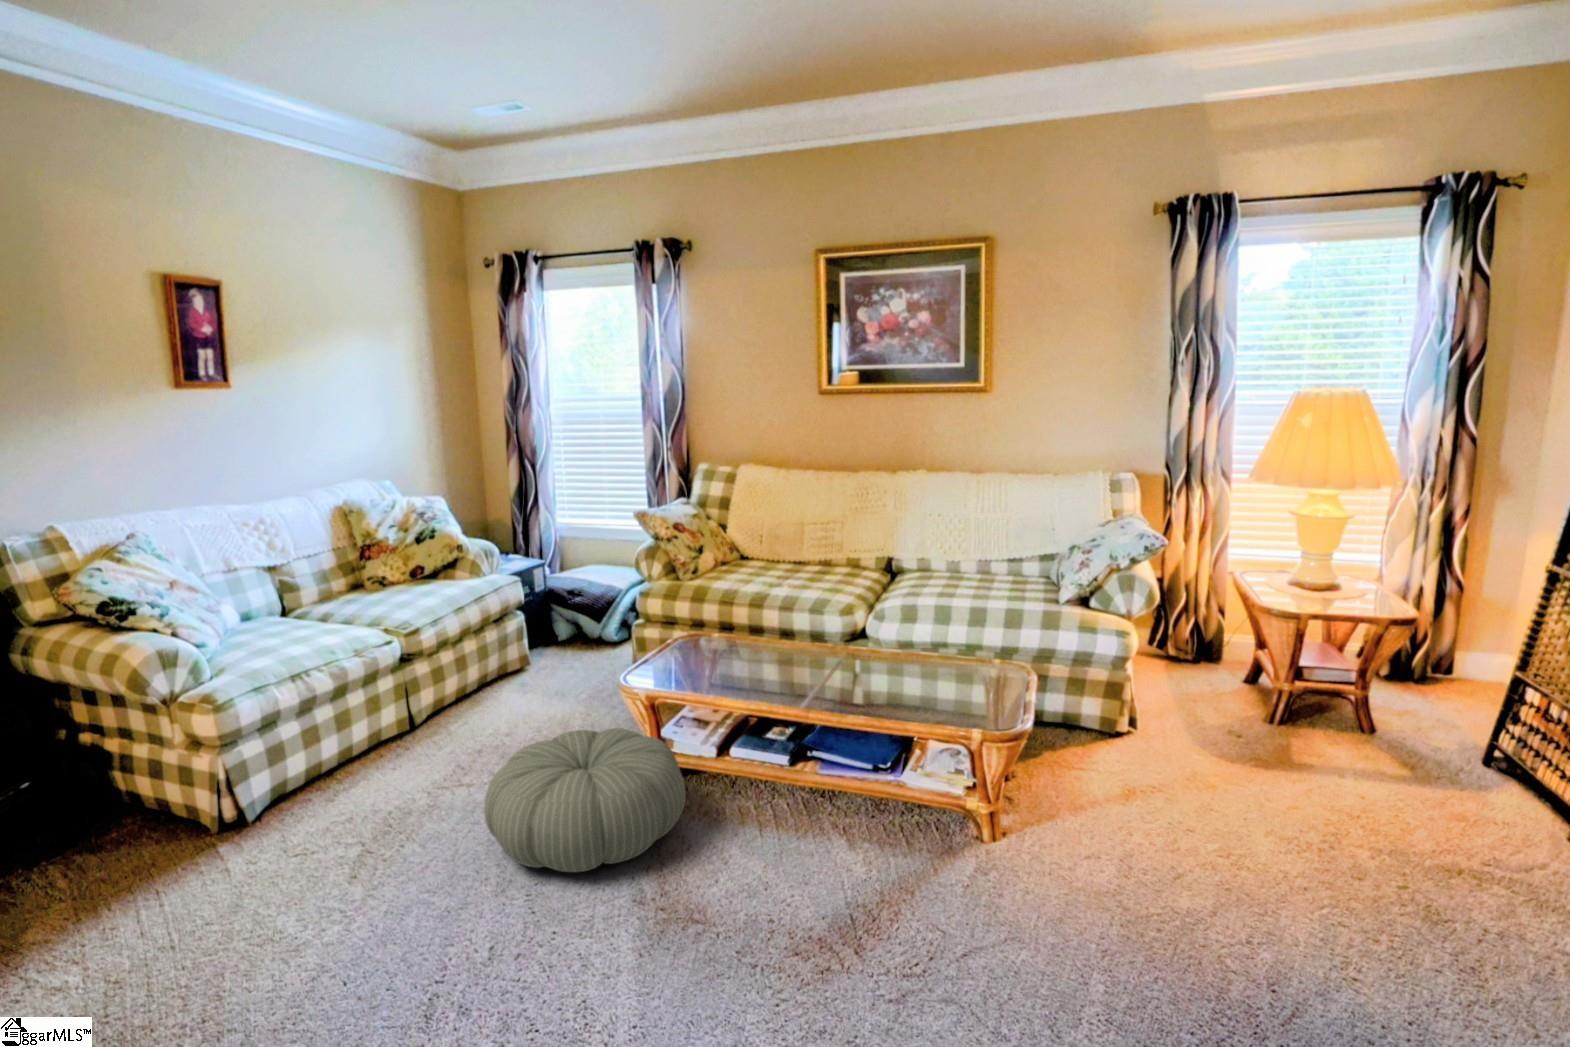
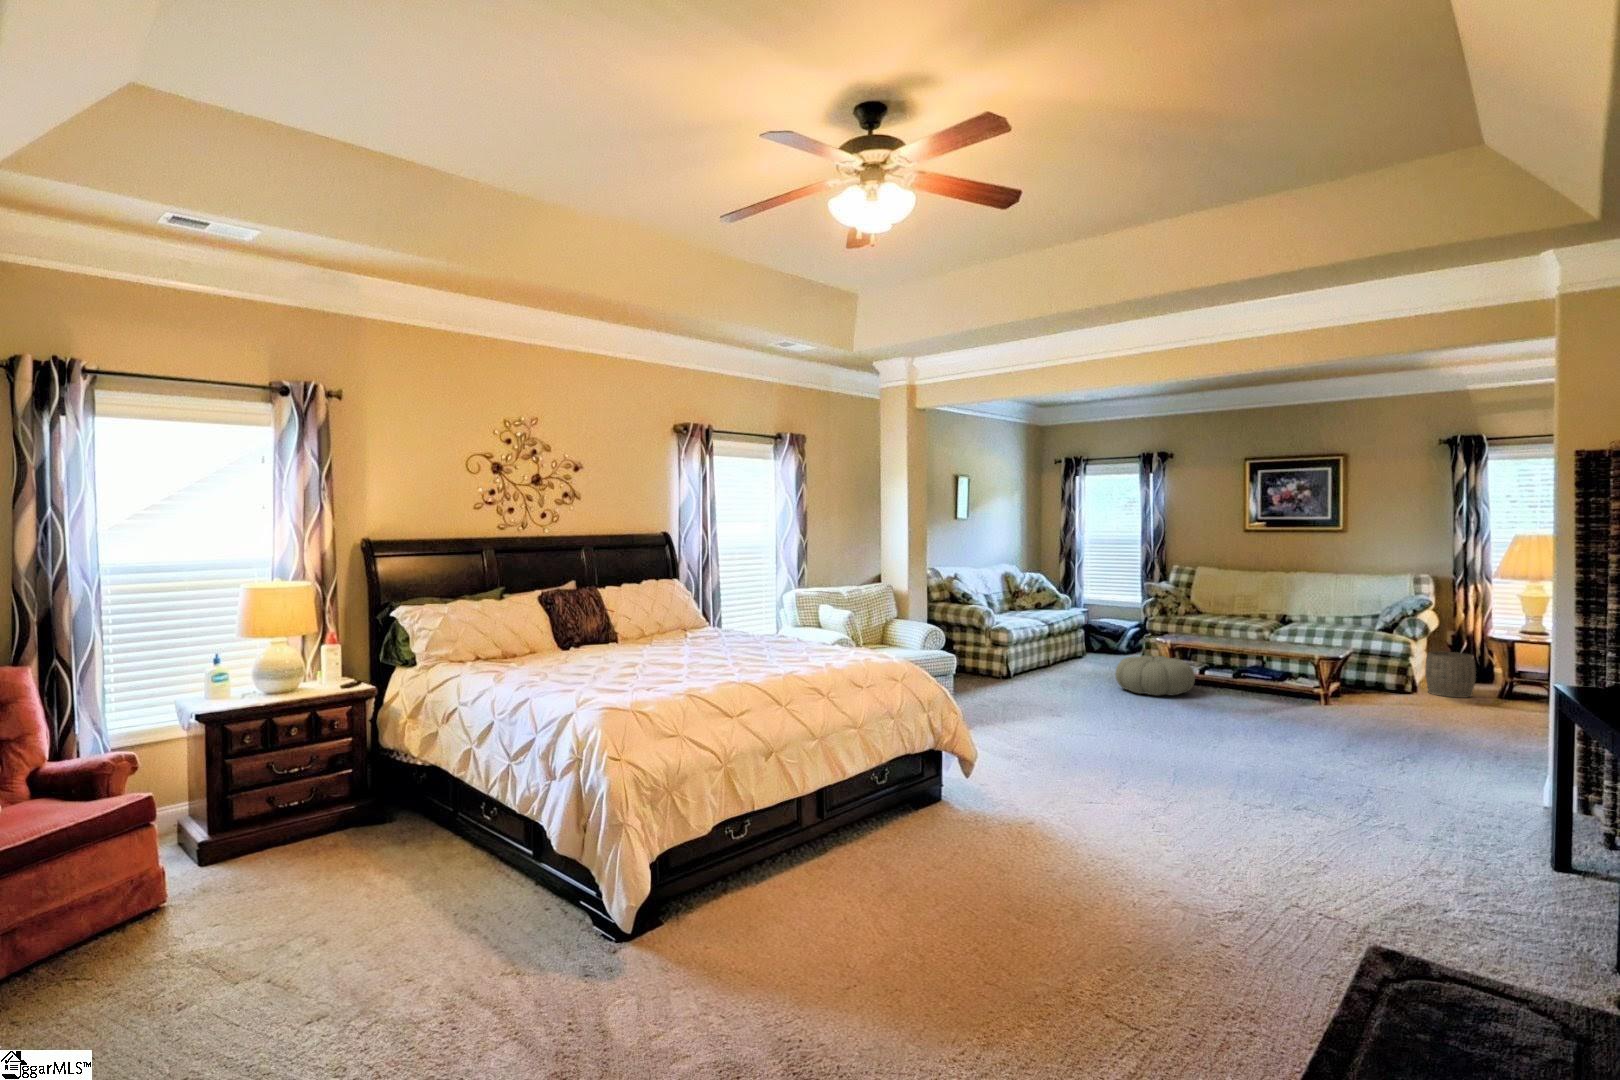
woven basket: none [1146,635,1237,739] -> present [1425,651,1476,698]

